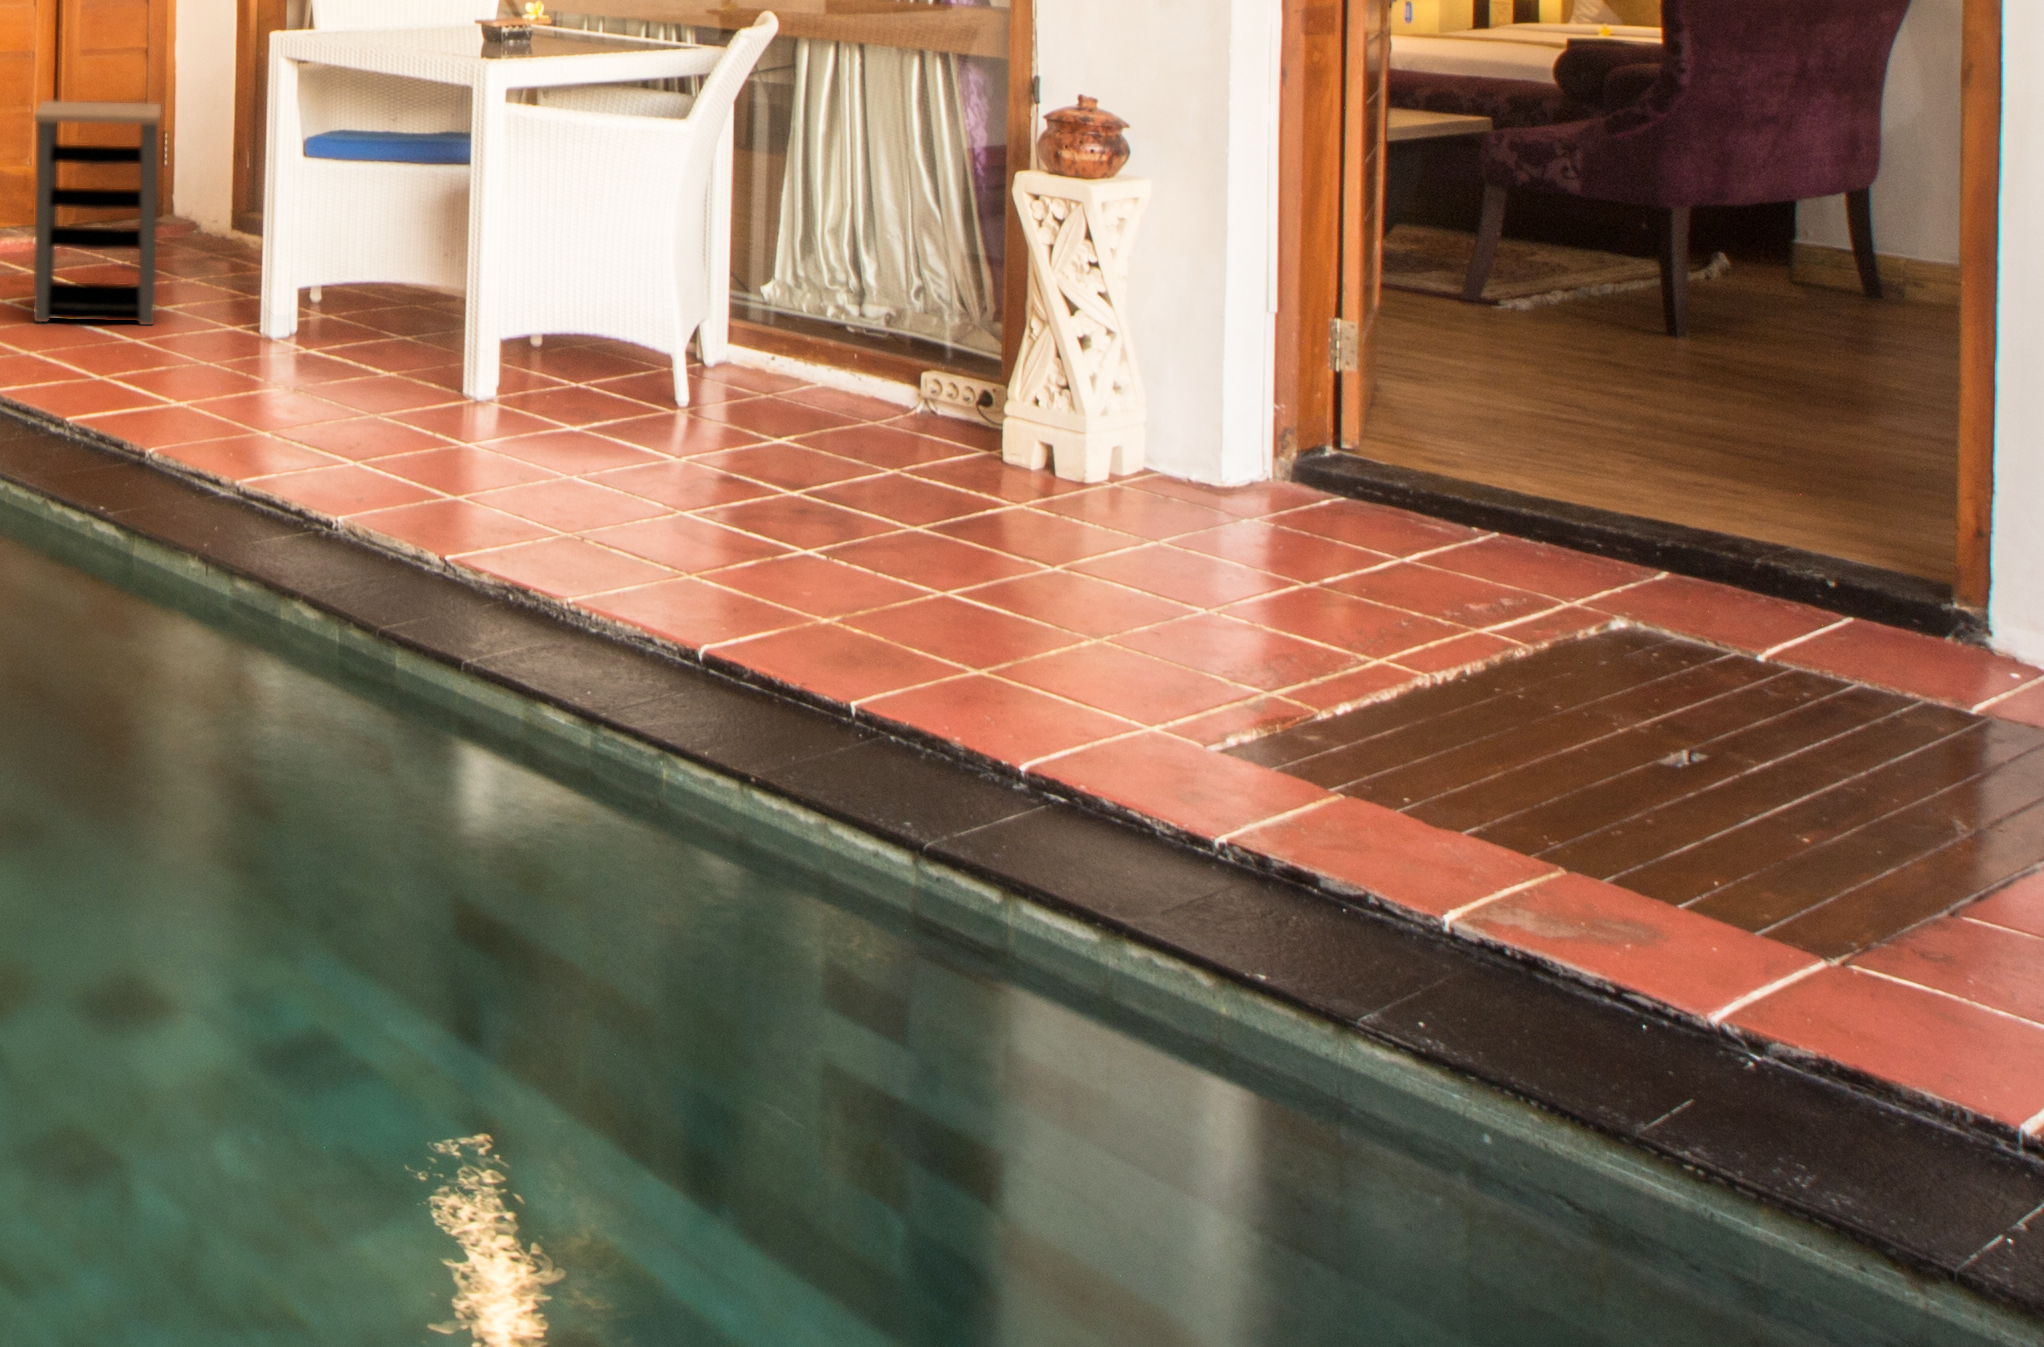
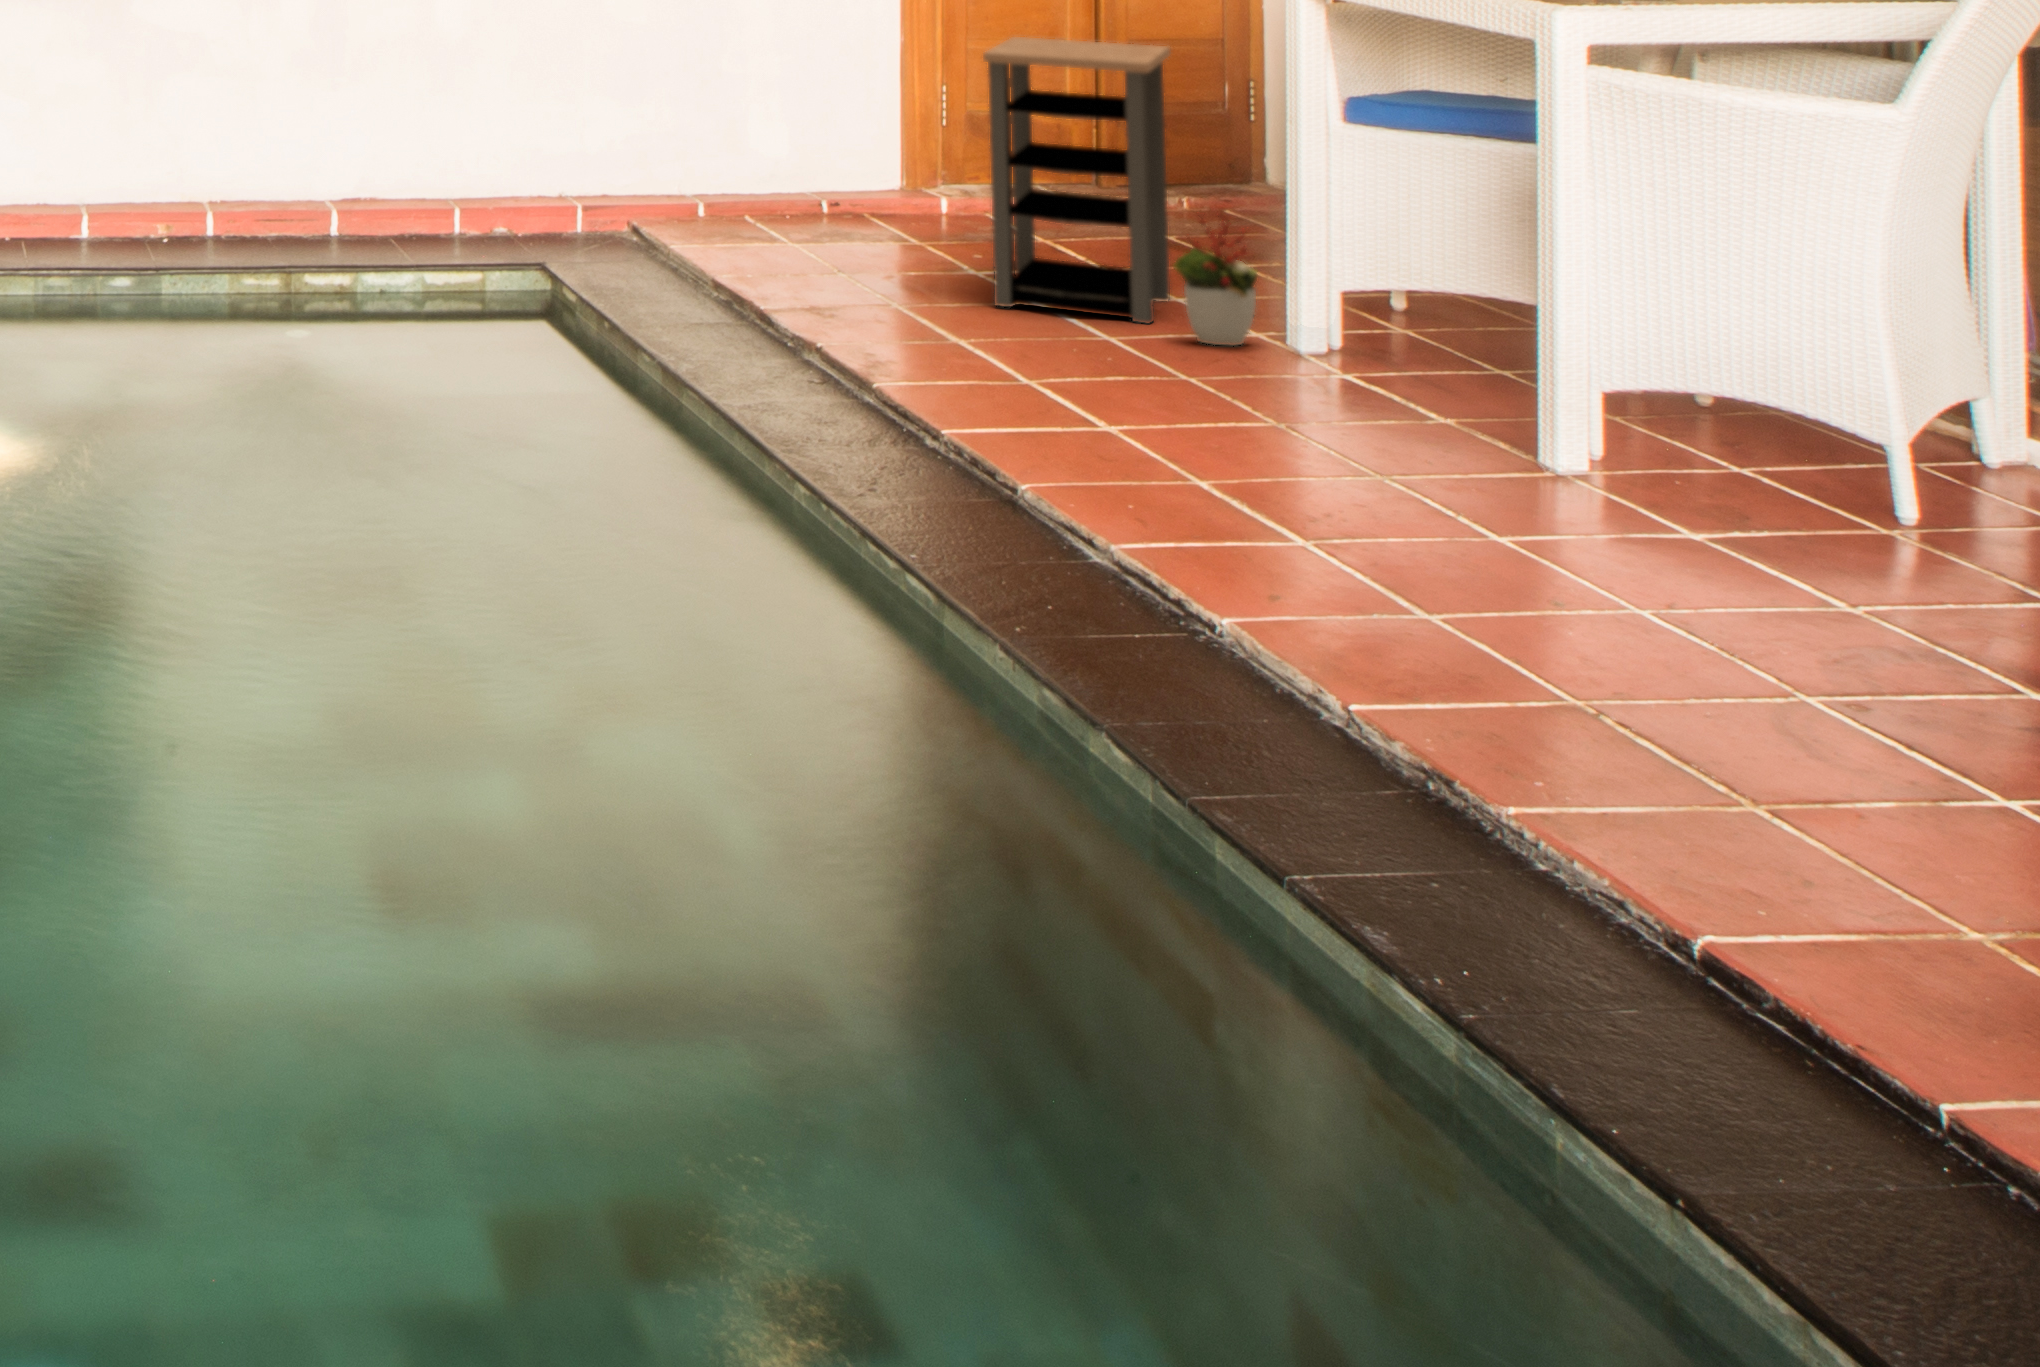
decorative plant: none [179,230,238,335] -> present [1173,214,1257,345]

